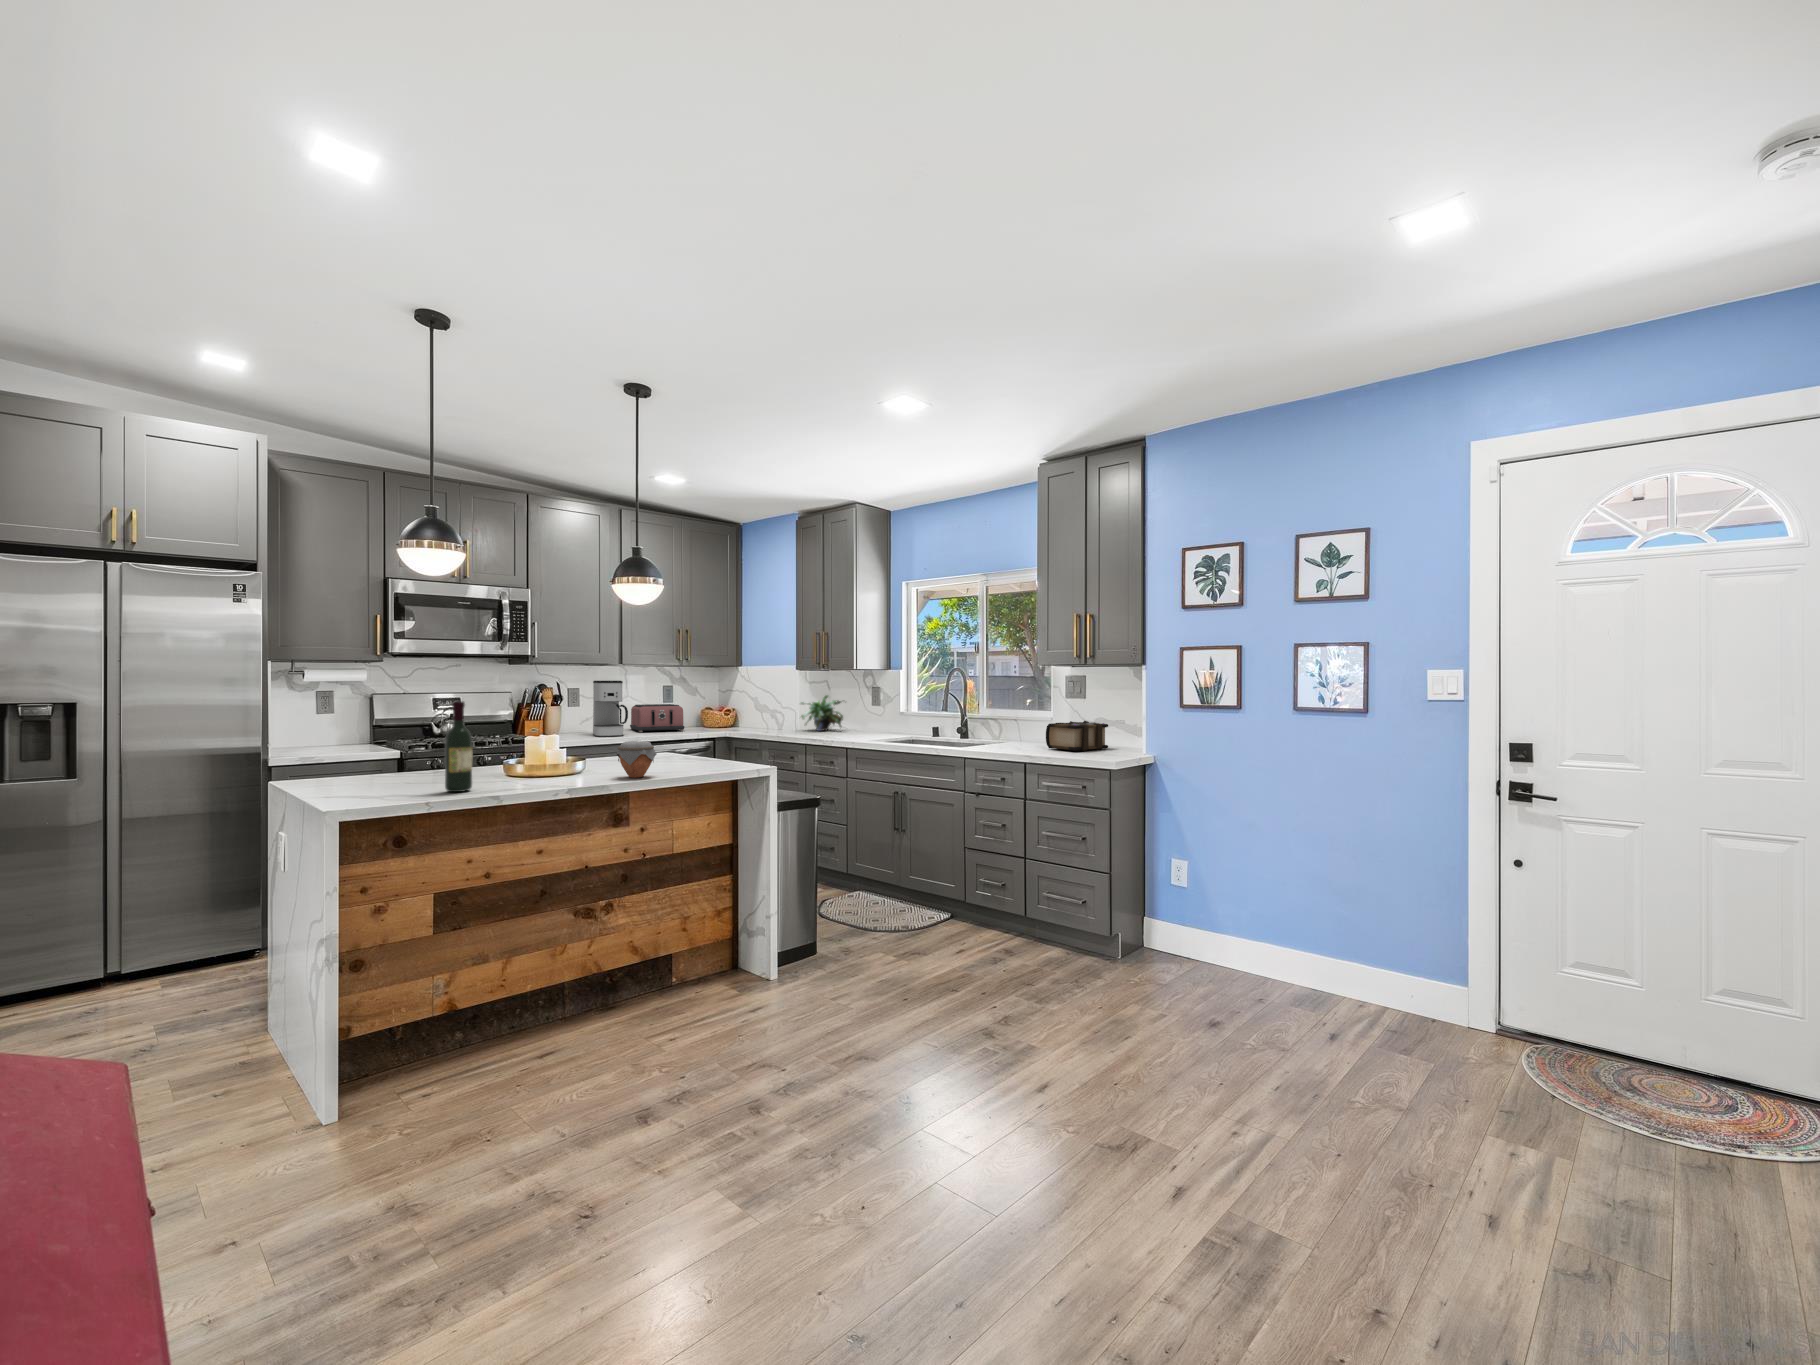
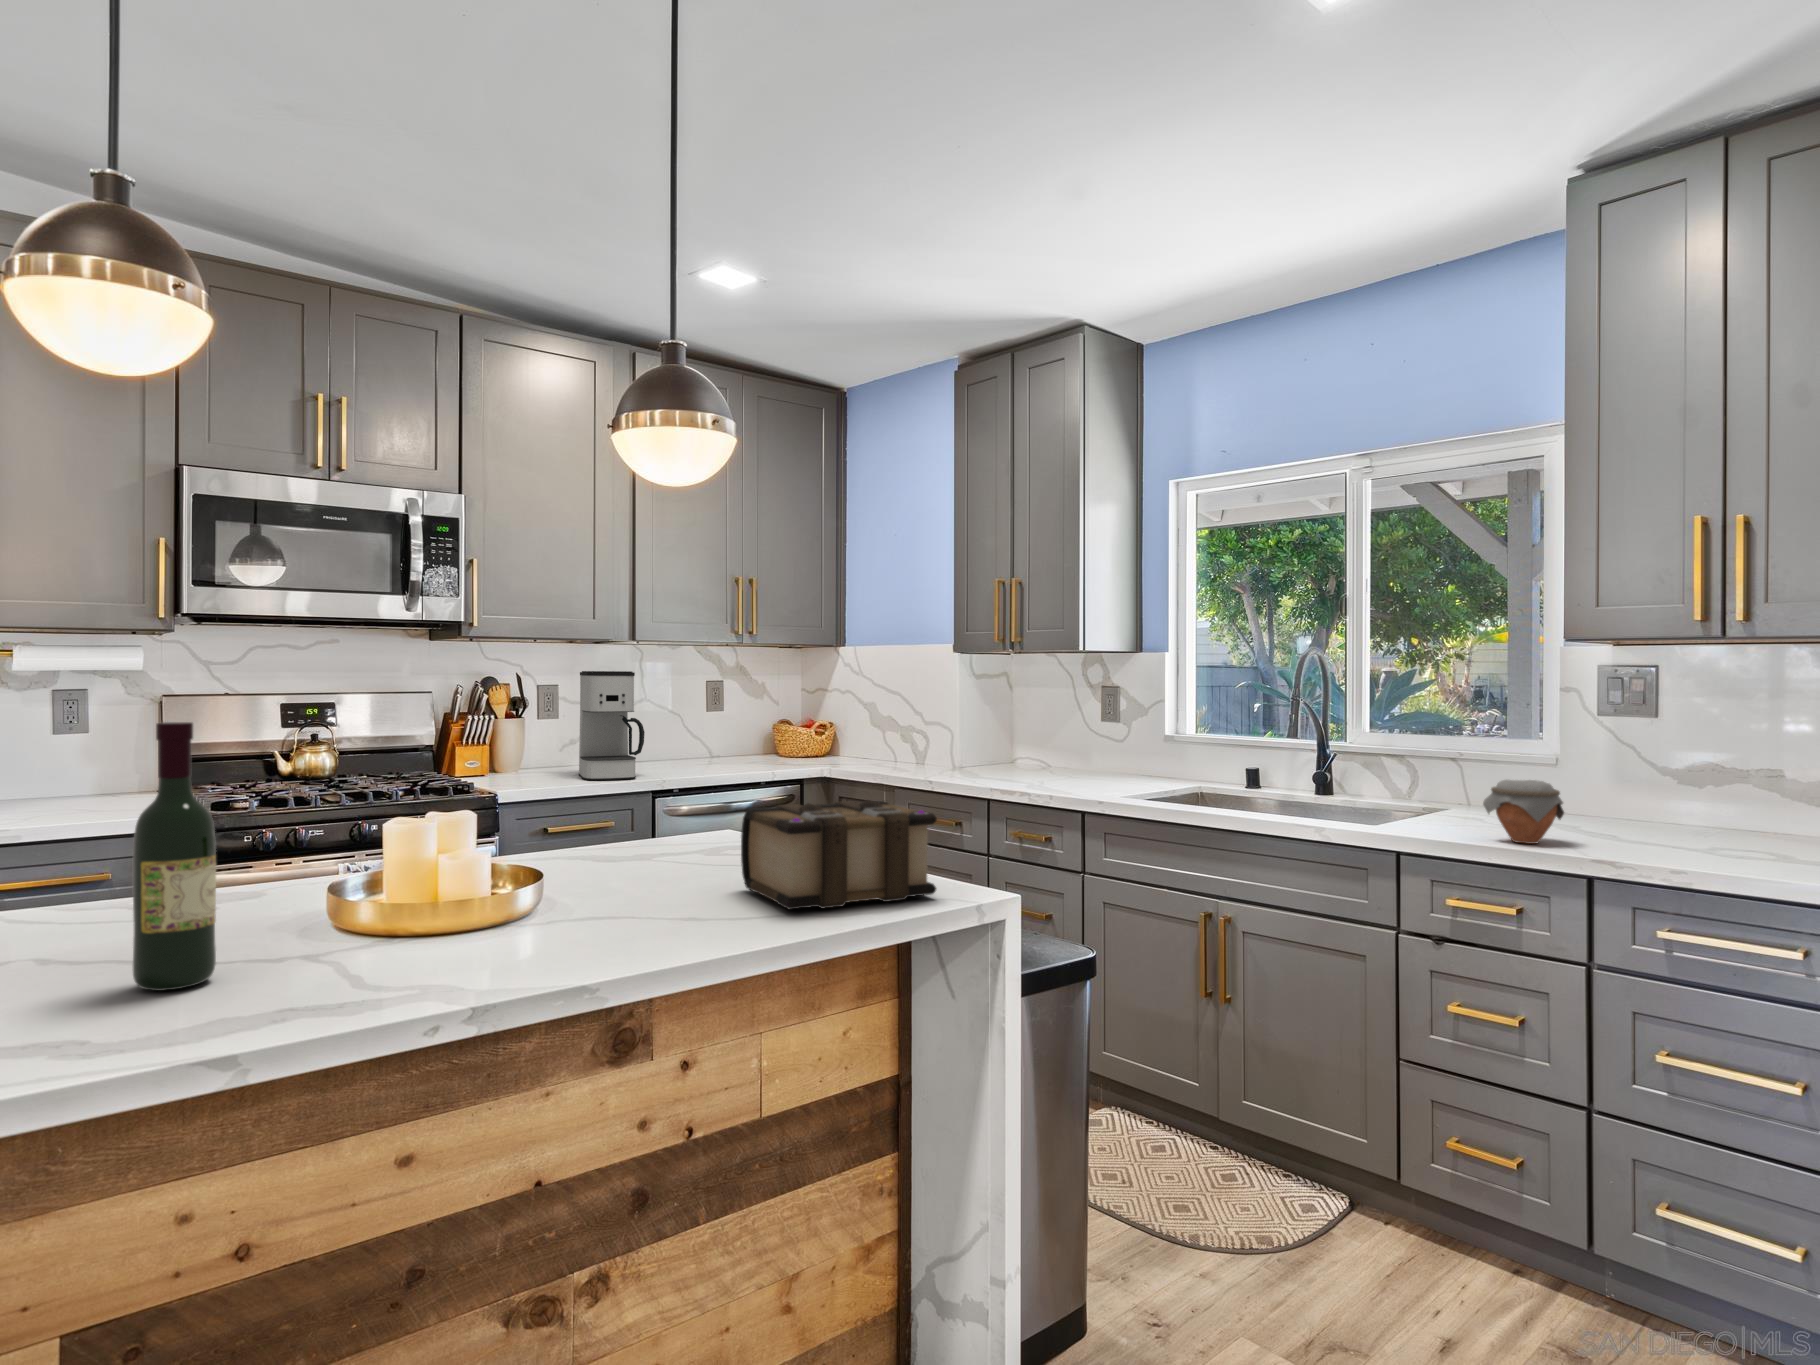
potted plant: present [801,695,843,731] -> none [963,701,1055,771]
toaster: present [630,704,684,732] -> none [648,716,748,771]
book: present [1046,721,1108,751] -> present [741,800,937,909]
jar: present [617,741,657,778] -> present [1483,780,1564,844]

